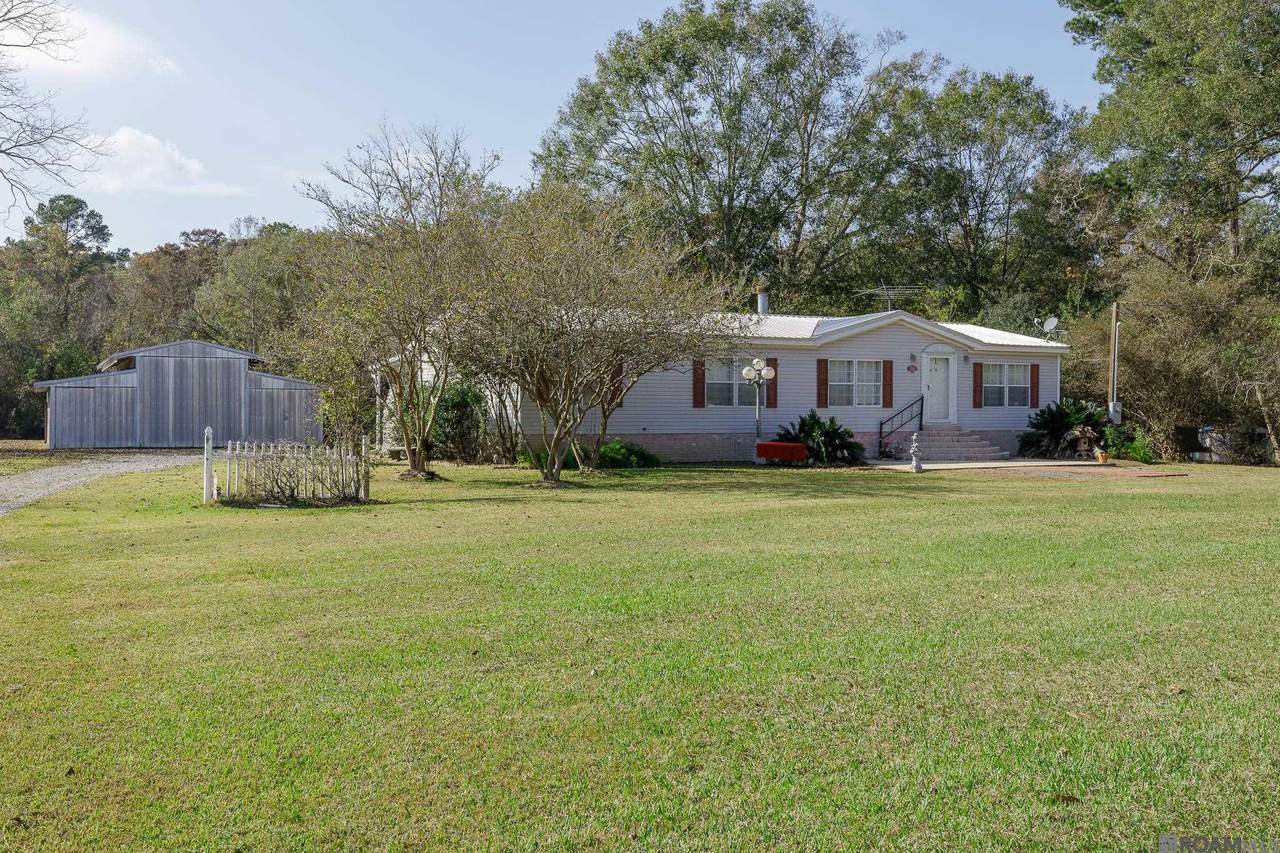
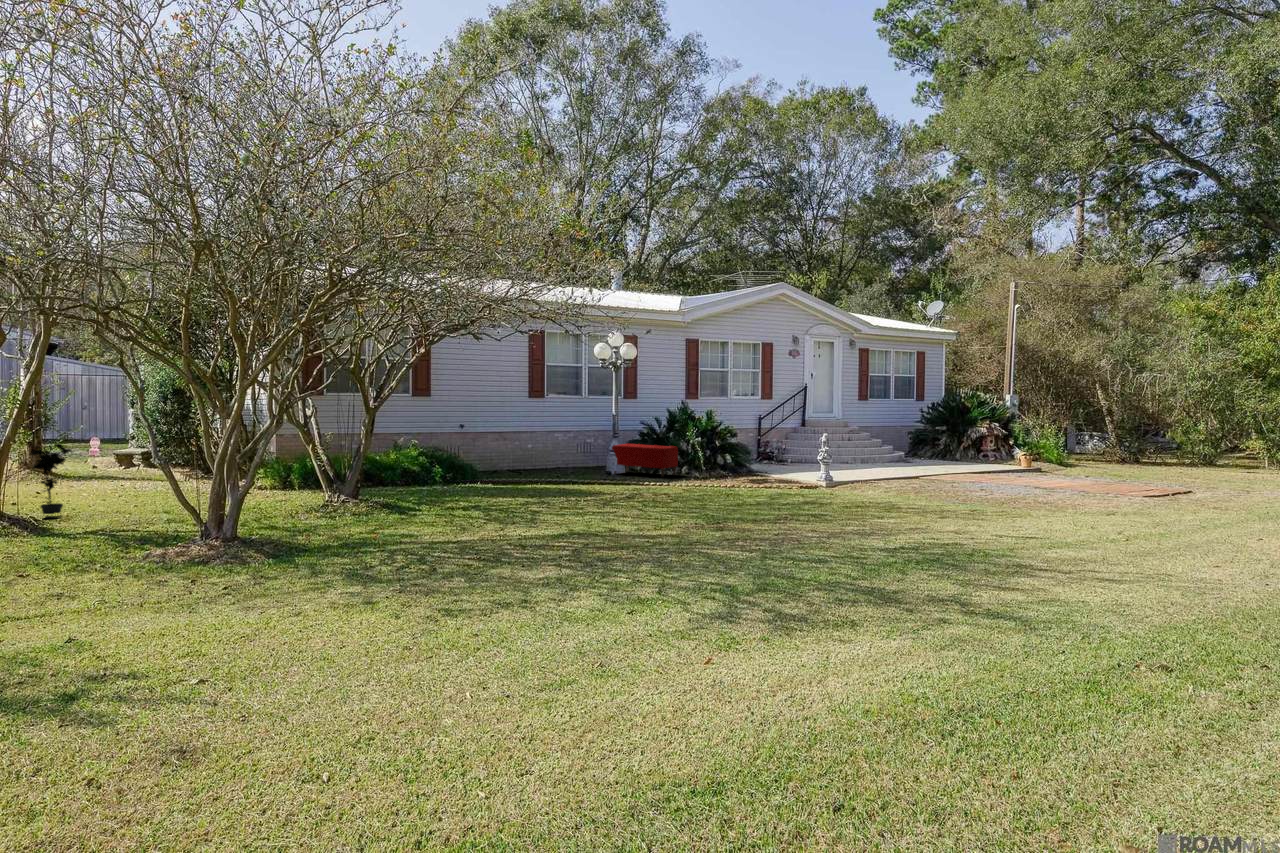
lounge chair: present [1174,426,1212,460] -> none [1082,422,1130,463]

